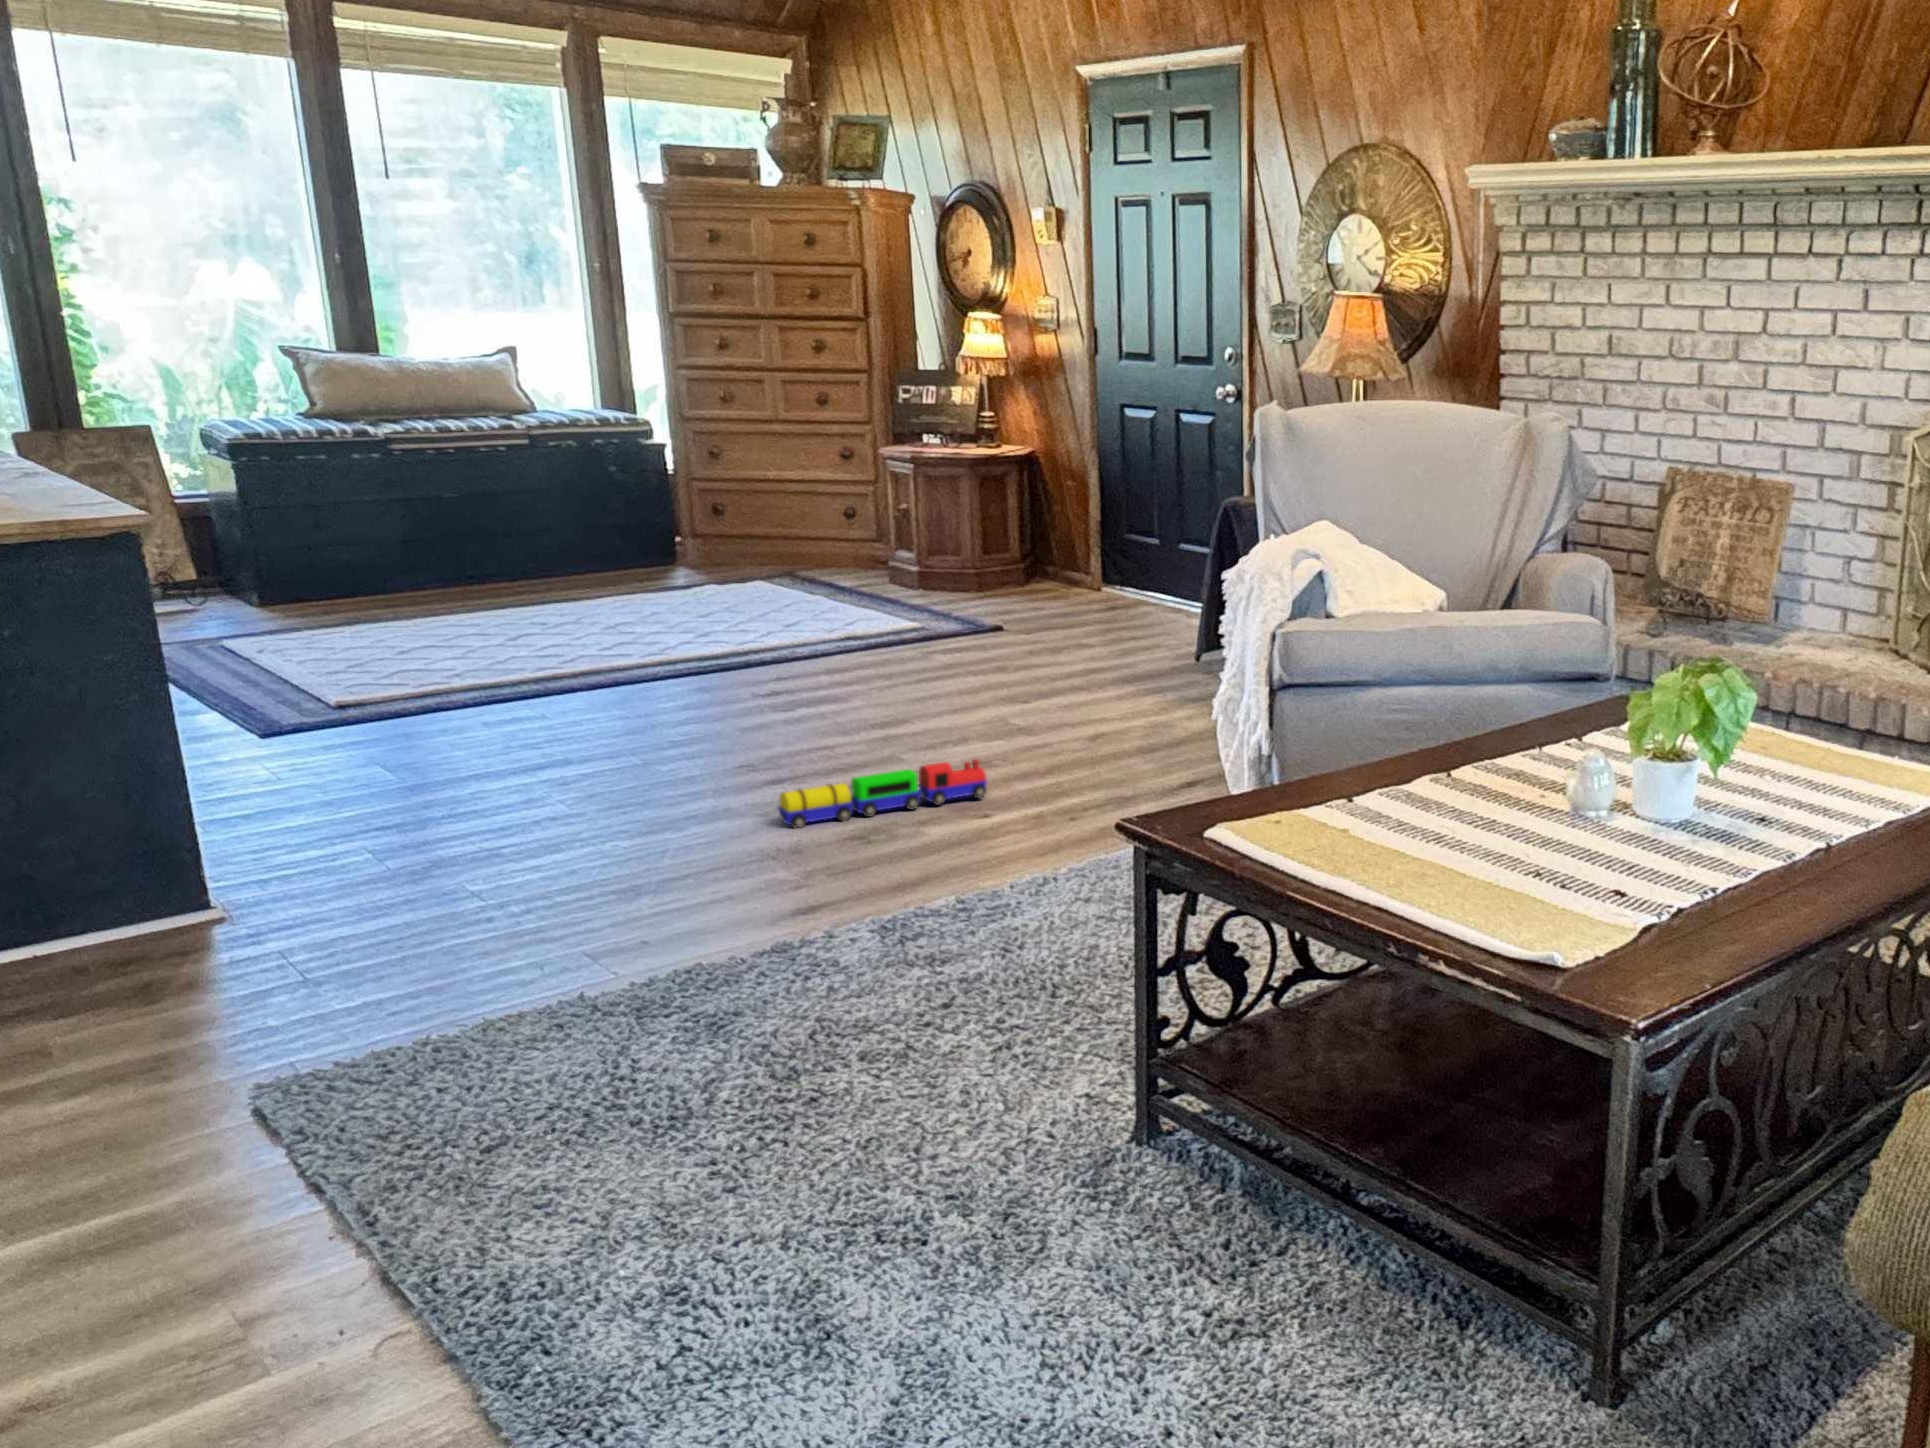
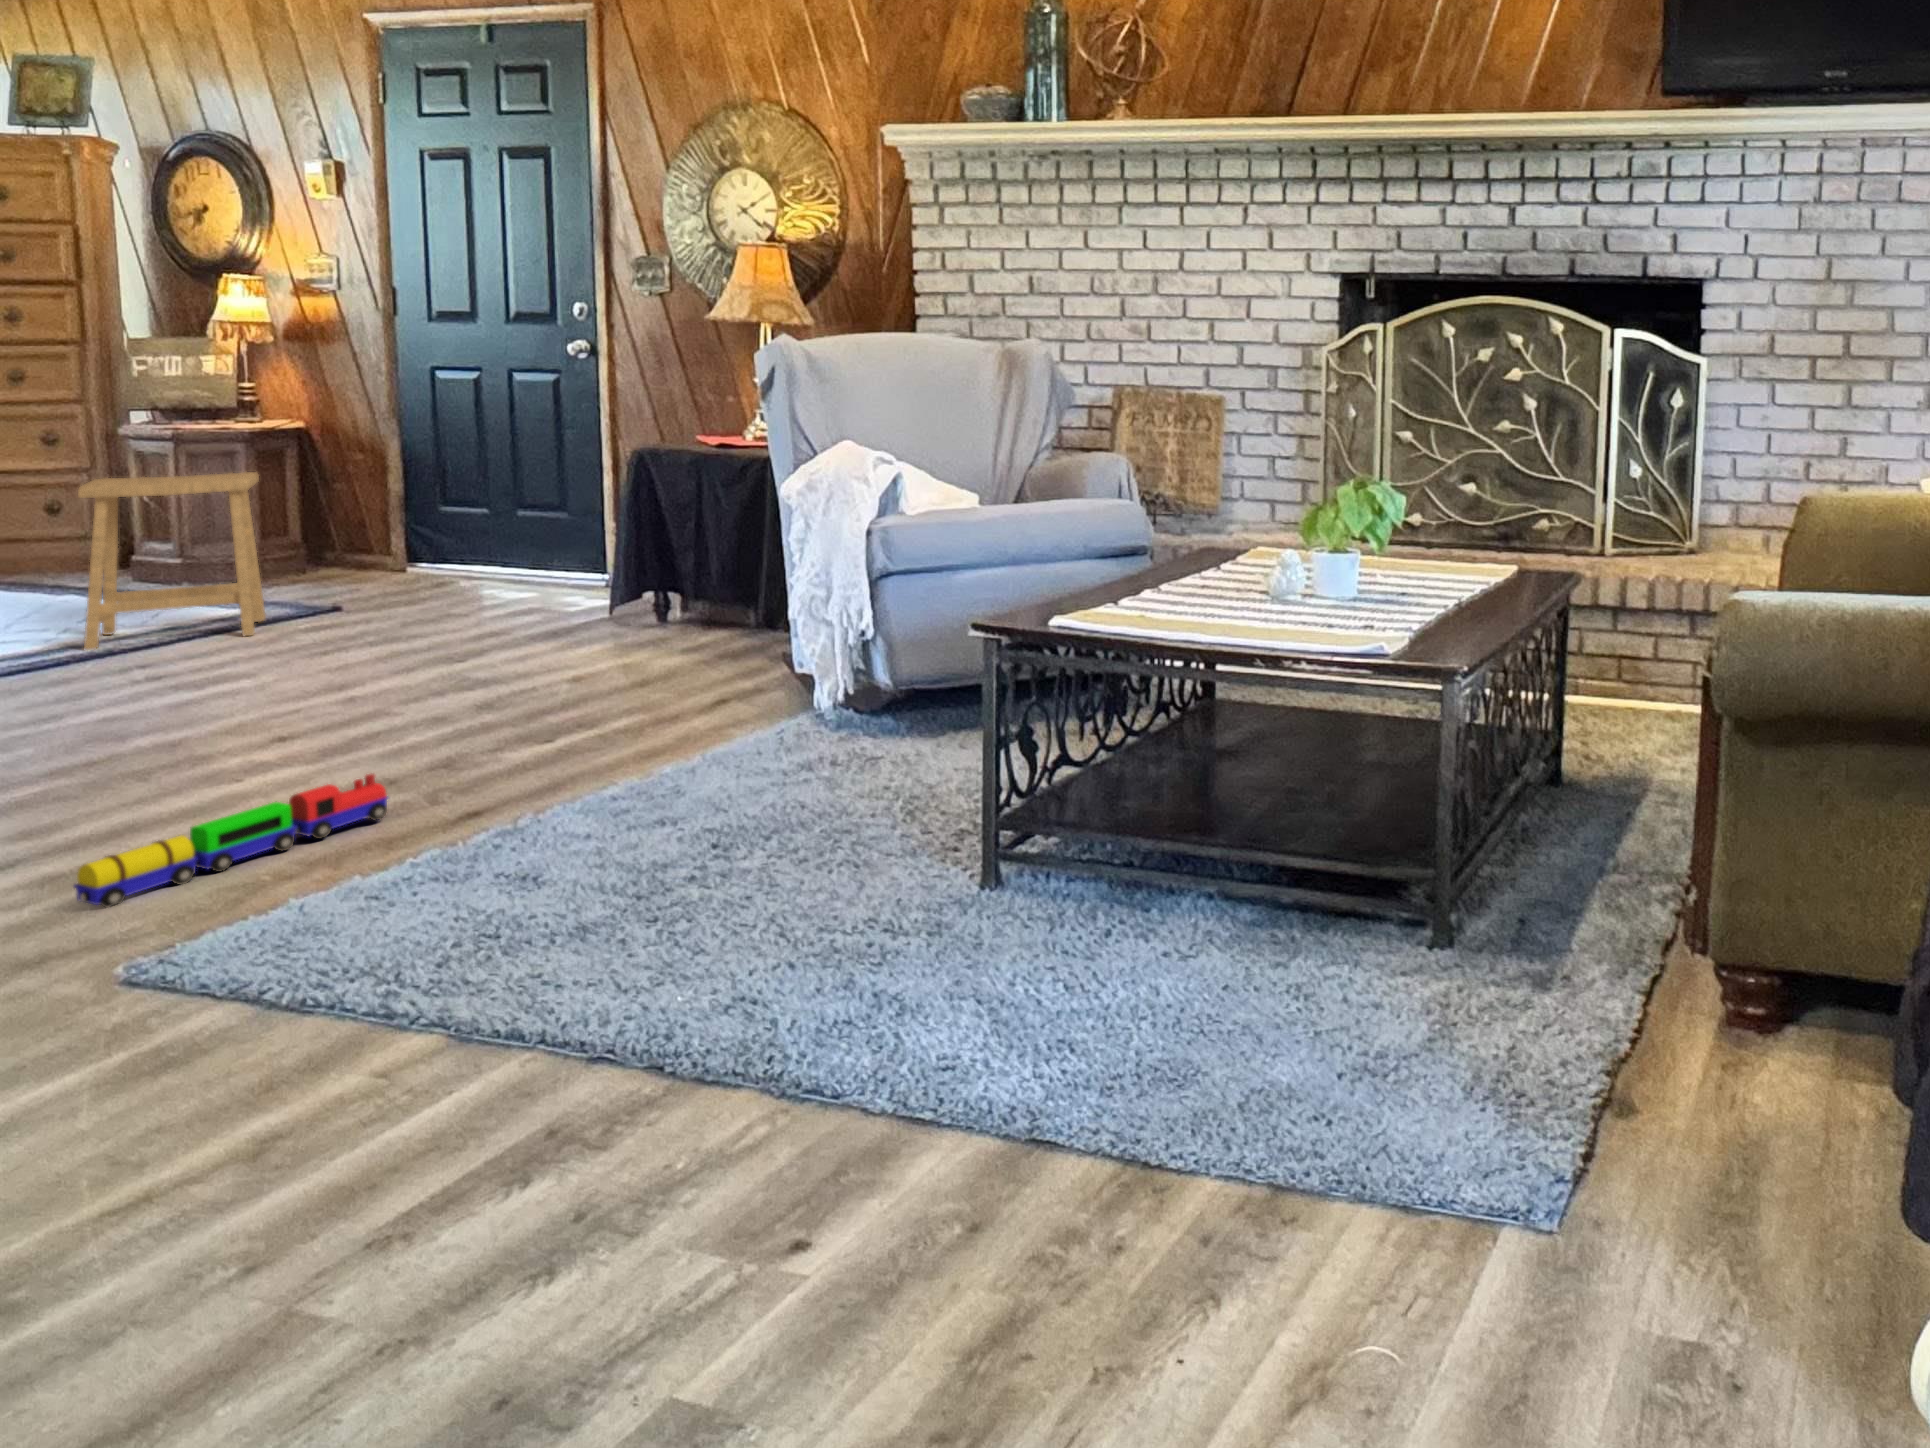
footstool: none [858,489,983,634] -> present [78,472,266,650]

